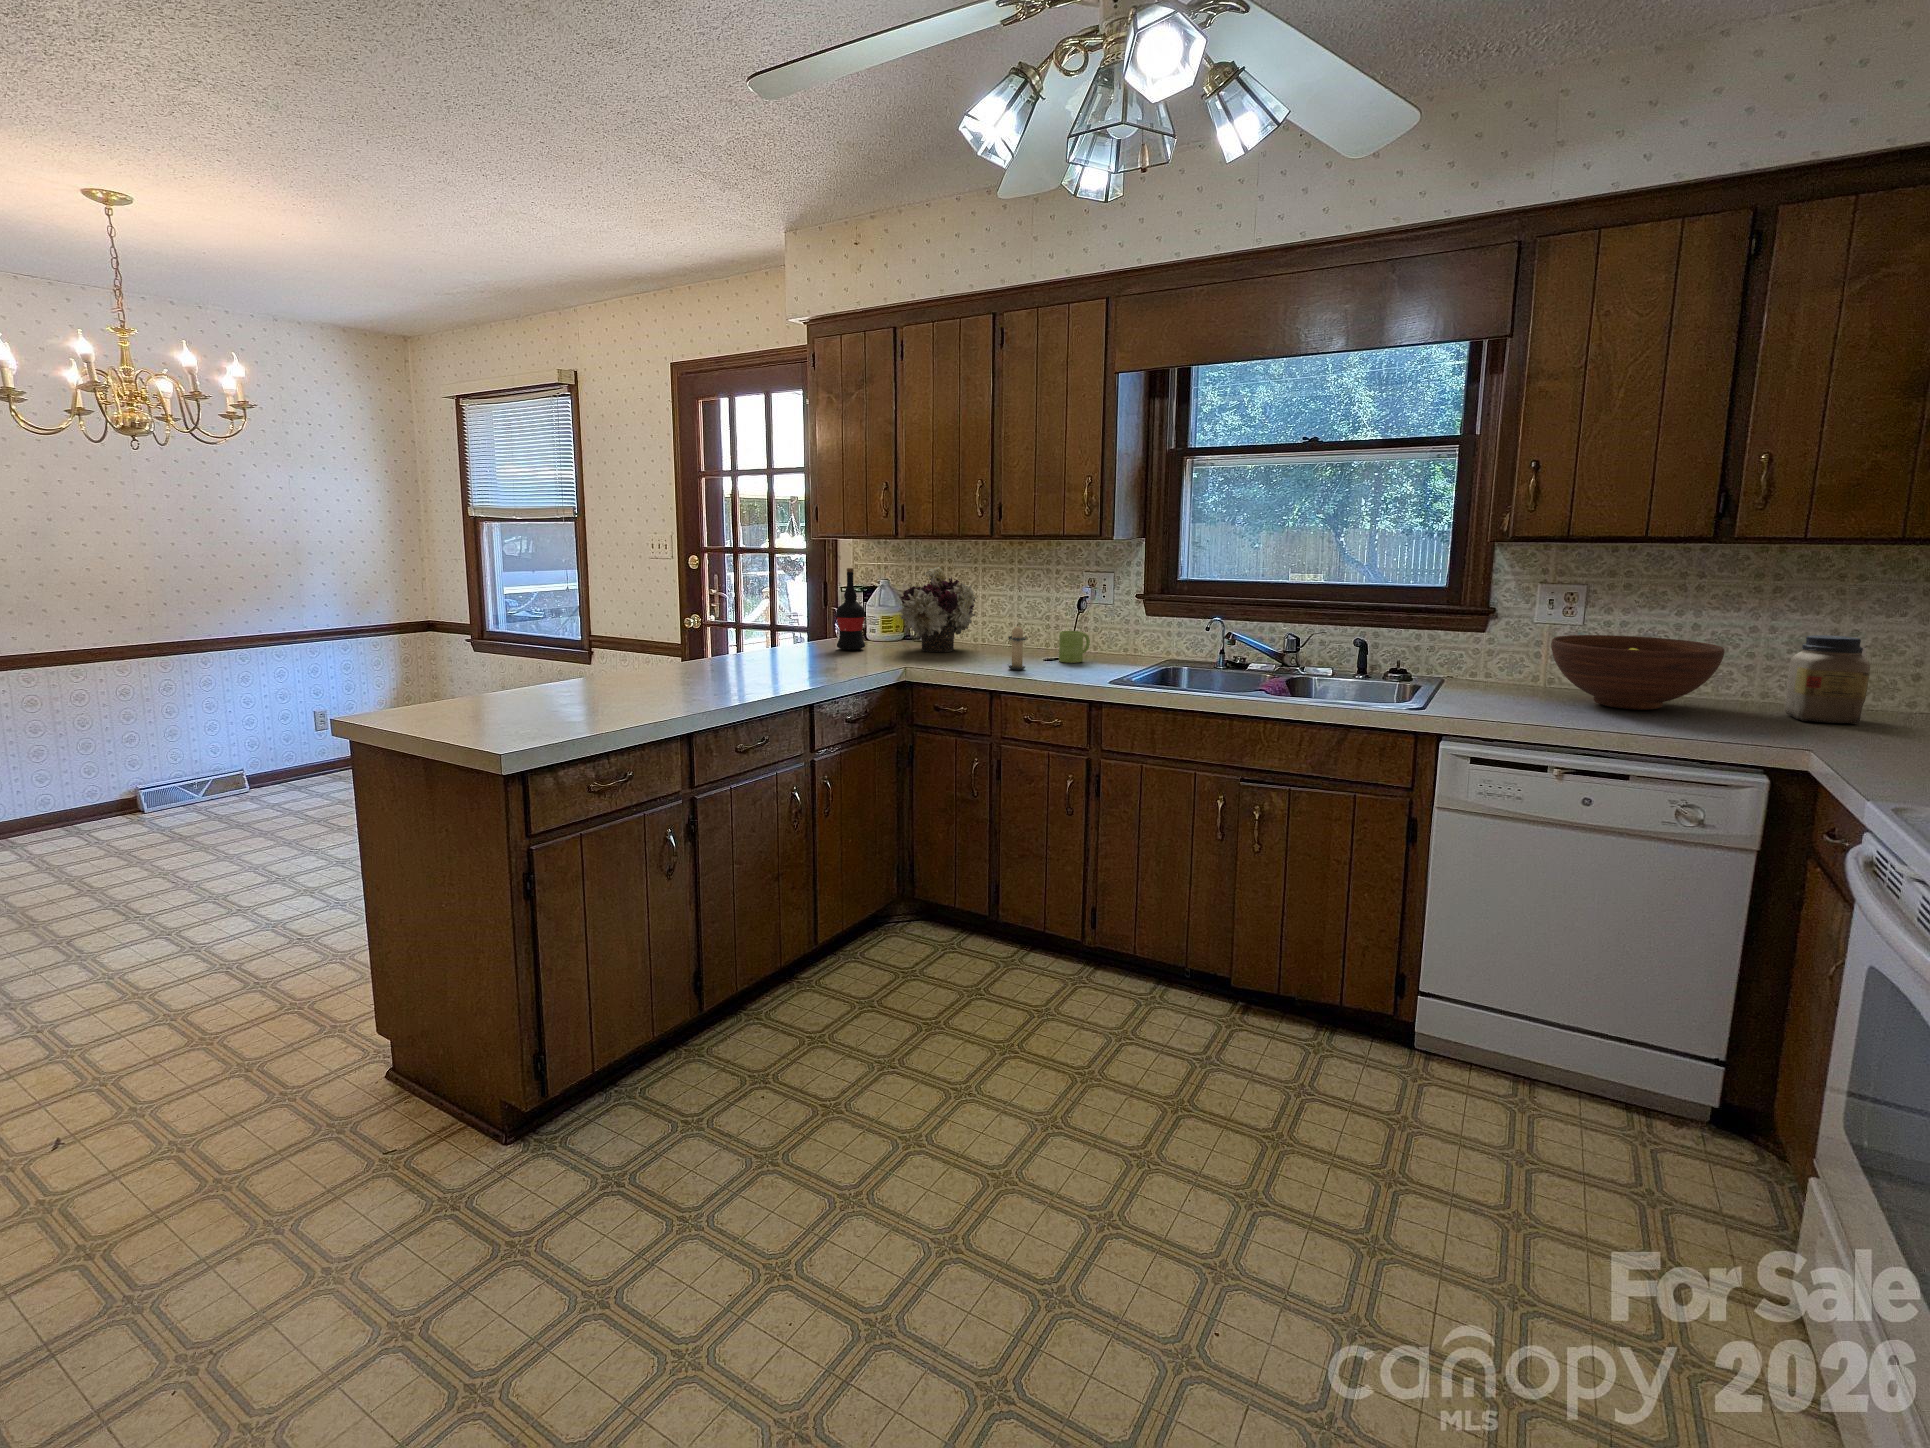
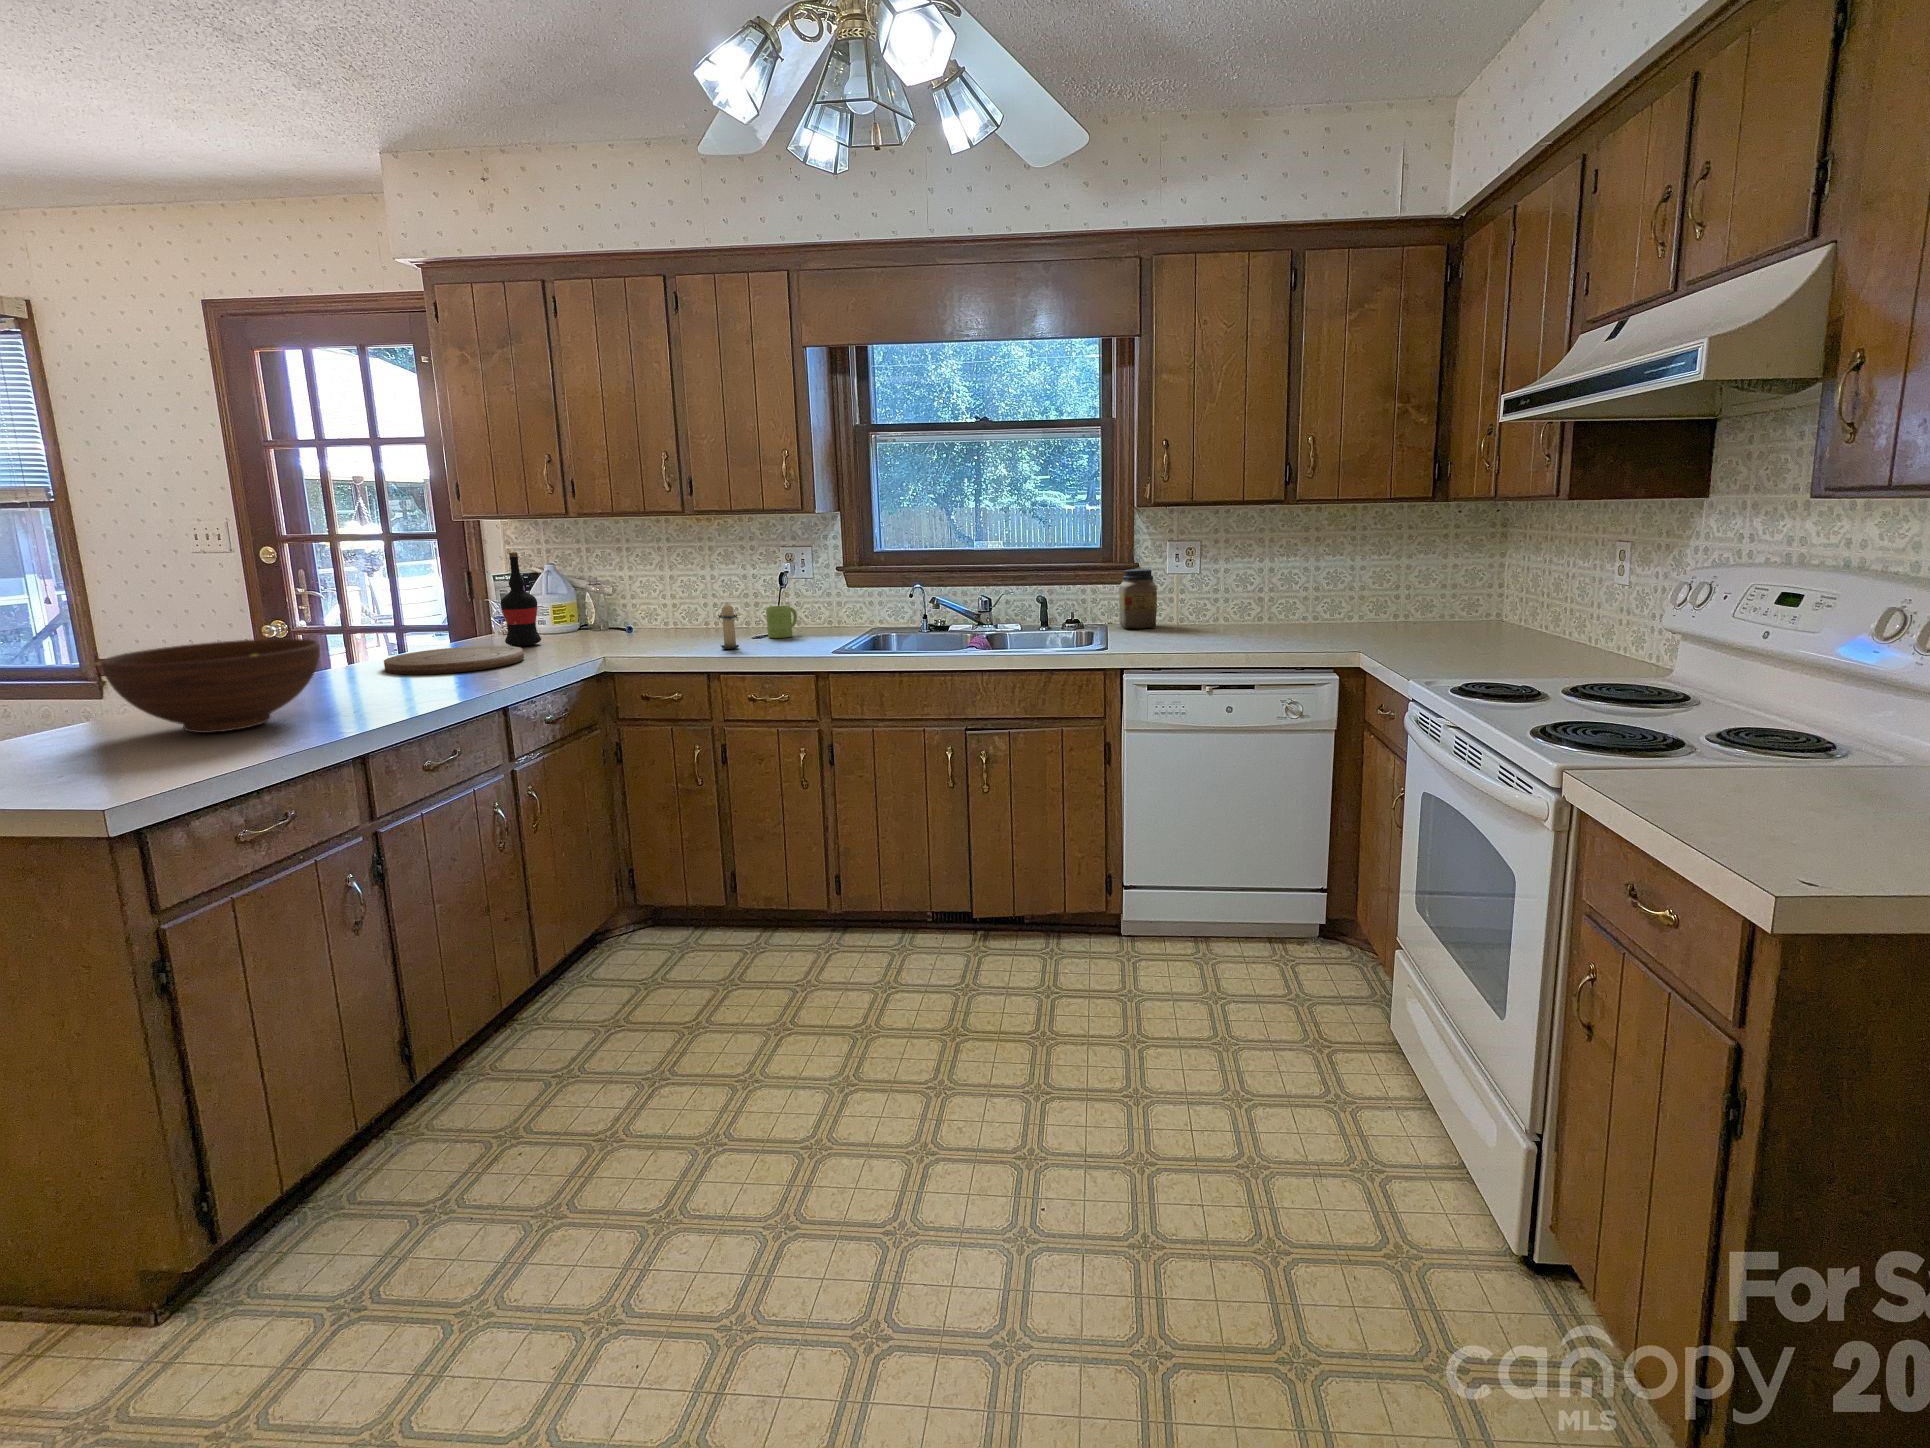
flower arrangement: present [899,567,976,652] -> none [580,547,668,640]
fruit bowl: present [1551,635,1724,710] -> present [101,638,320,733]
jar: present [1785,635,1870,724] -> present [1119,569,1157,629]
cutting board: none [738,647,843,669] -> present [384,646,524,675]

